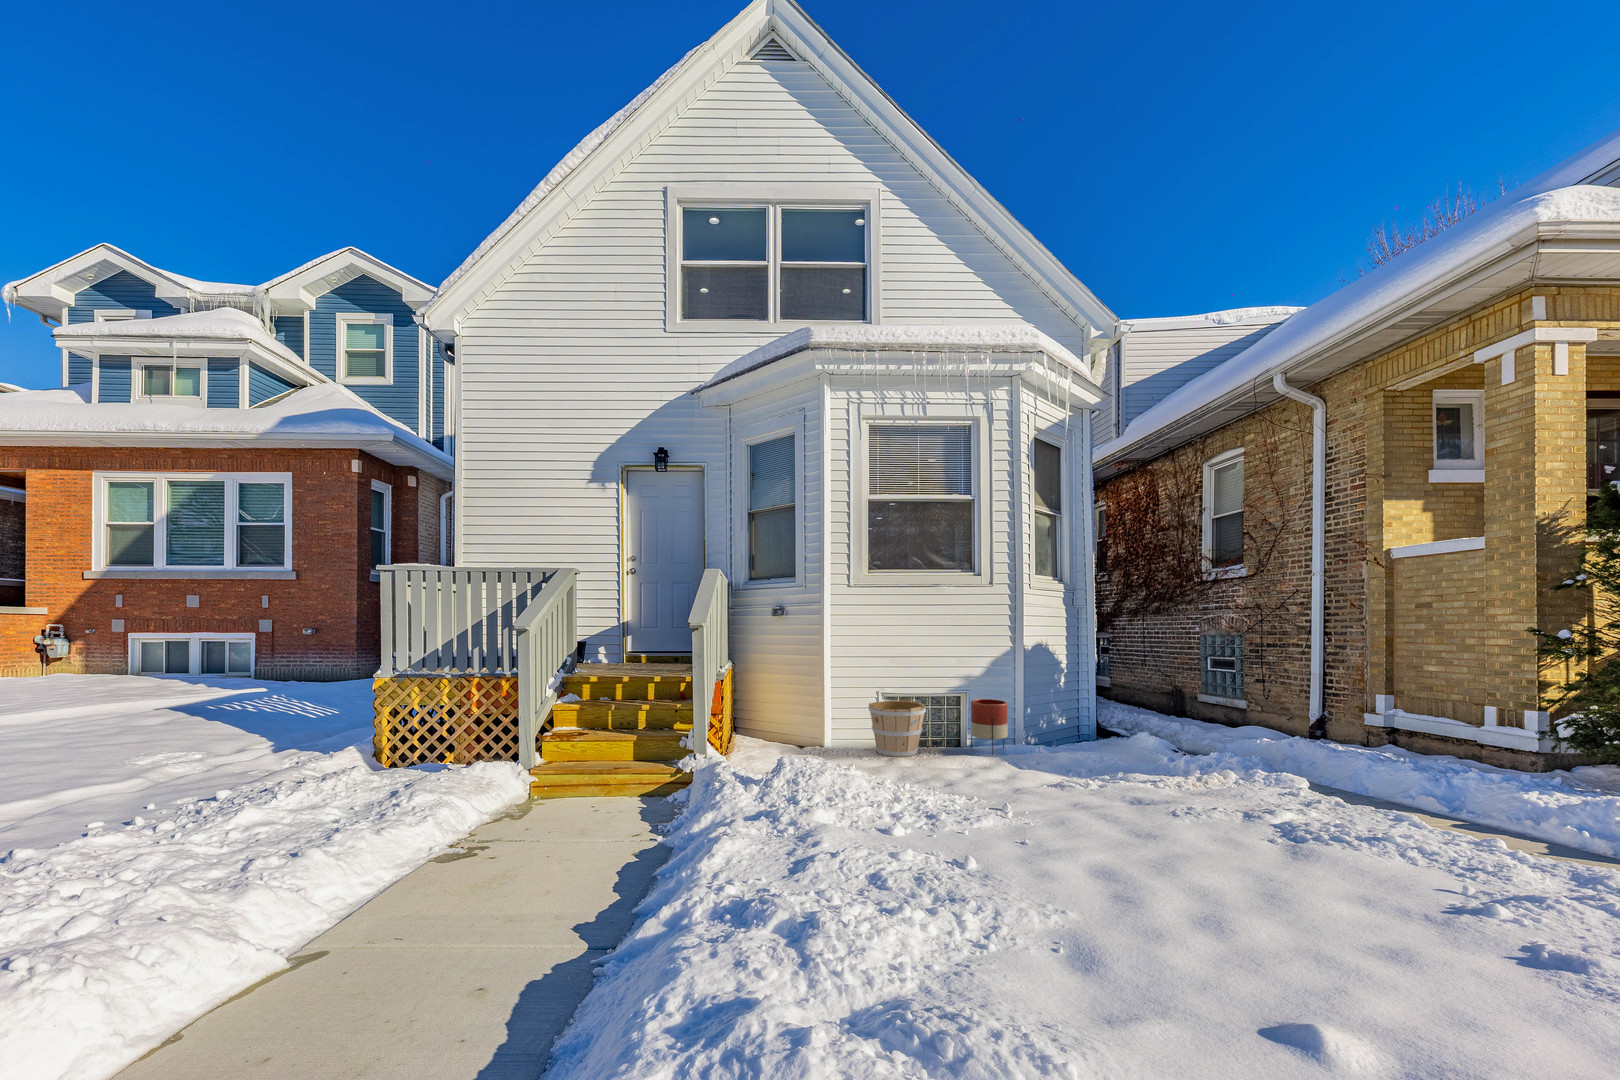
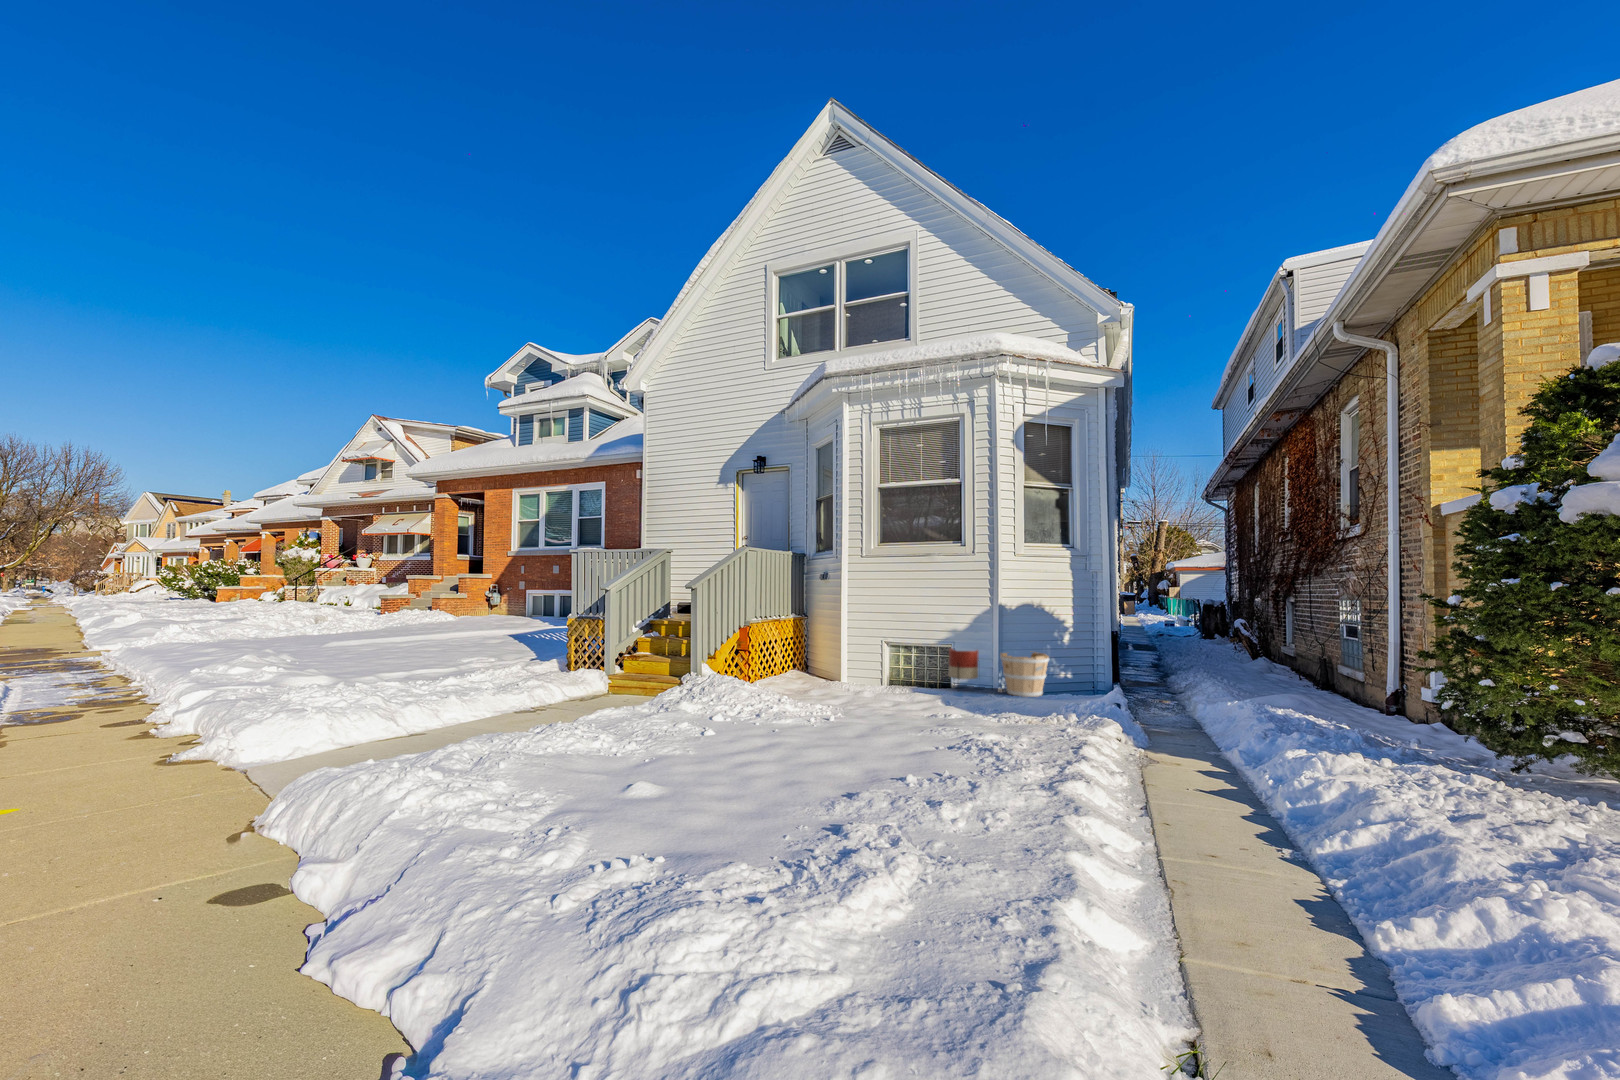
wooden bucket: present [868,699,926,757] -> present [1000,651,1049,697]

